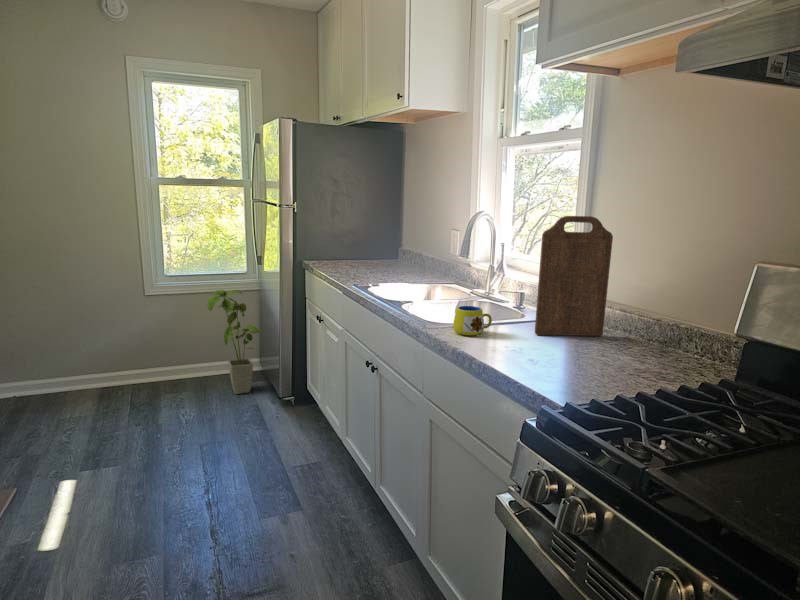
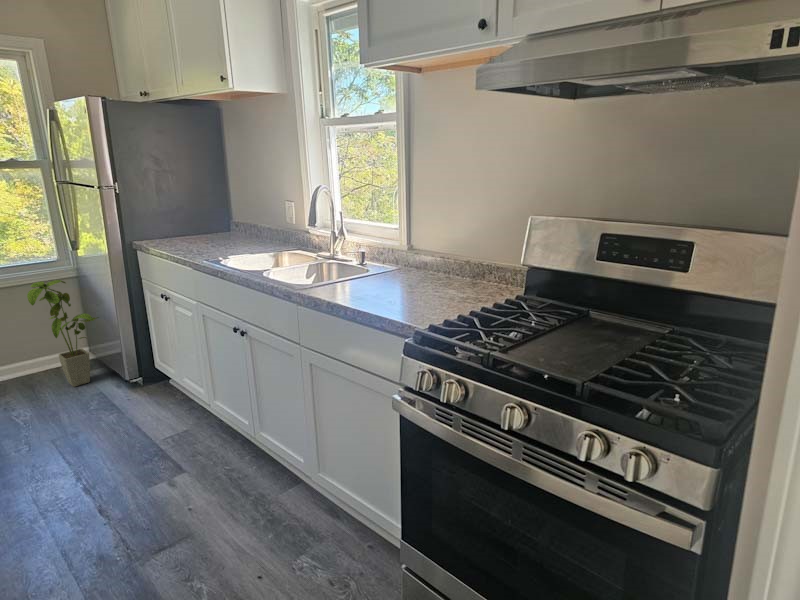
cutting board: present [535,216,613,336] -> none [382,188,432,283]
mug: present [453,306,492,336] -> none [321,267,353,291]

